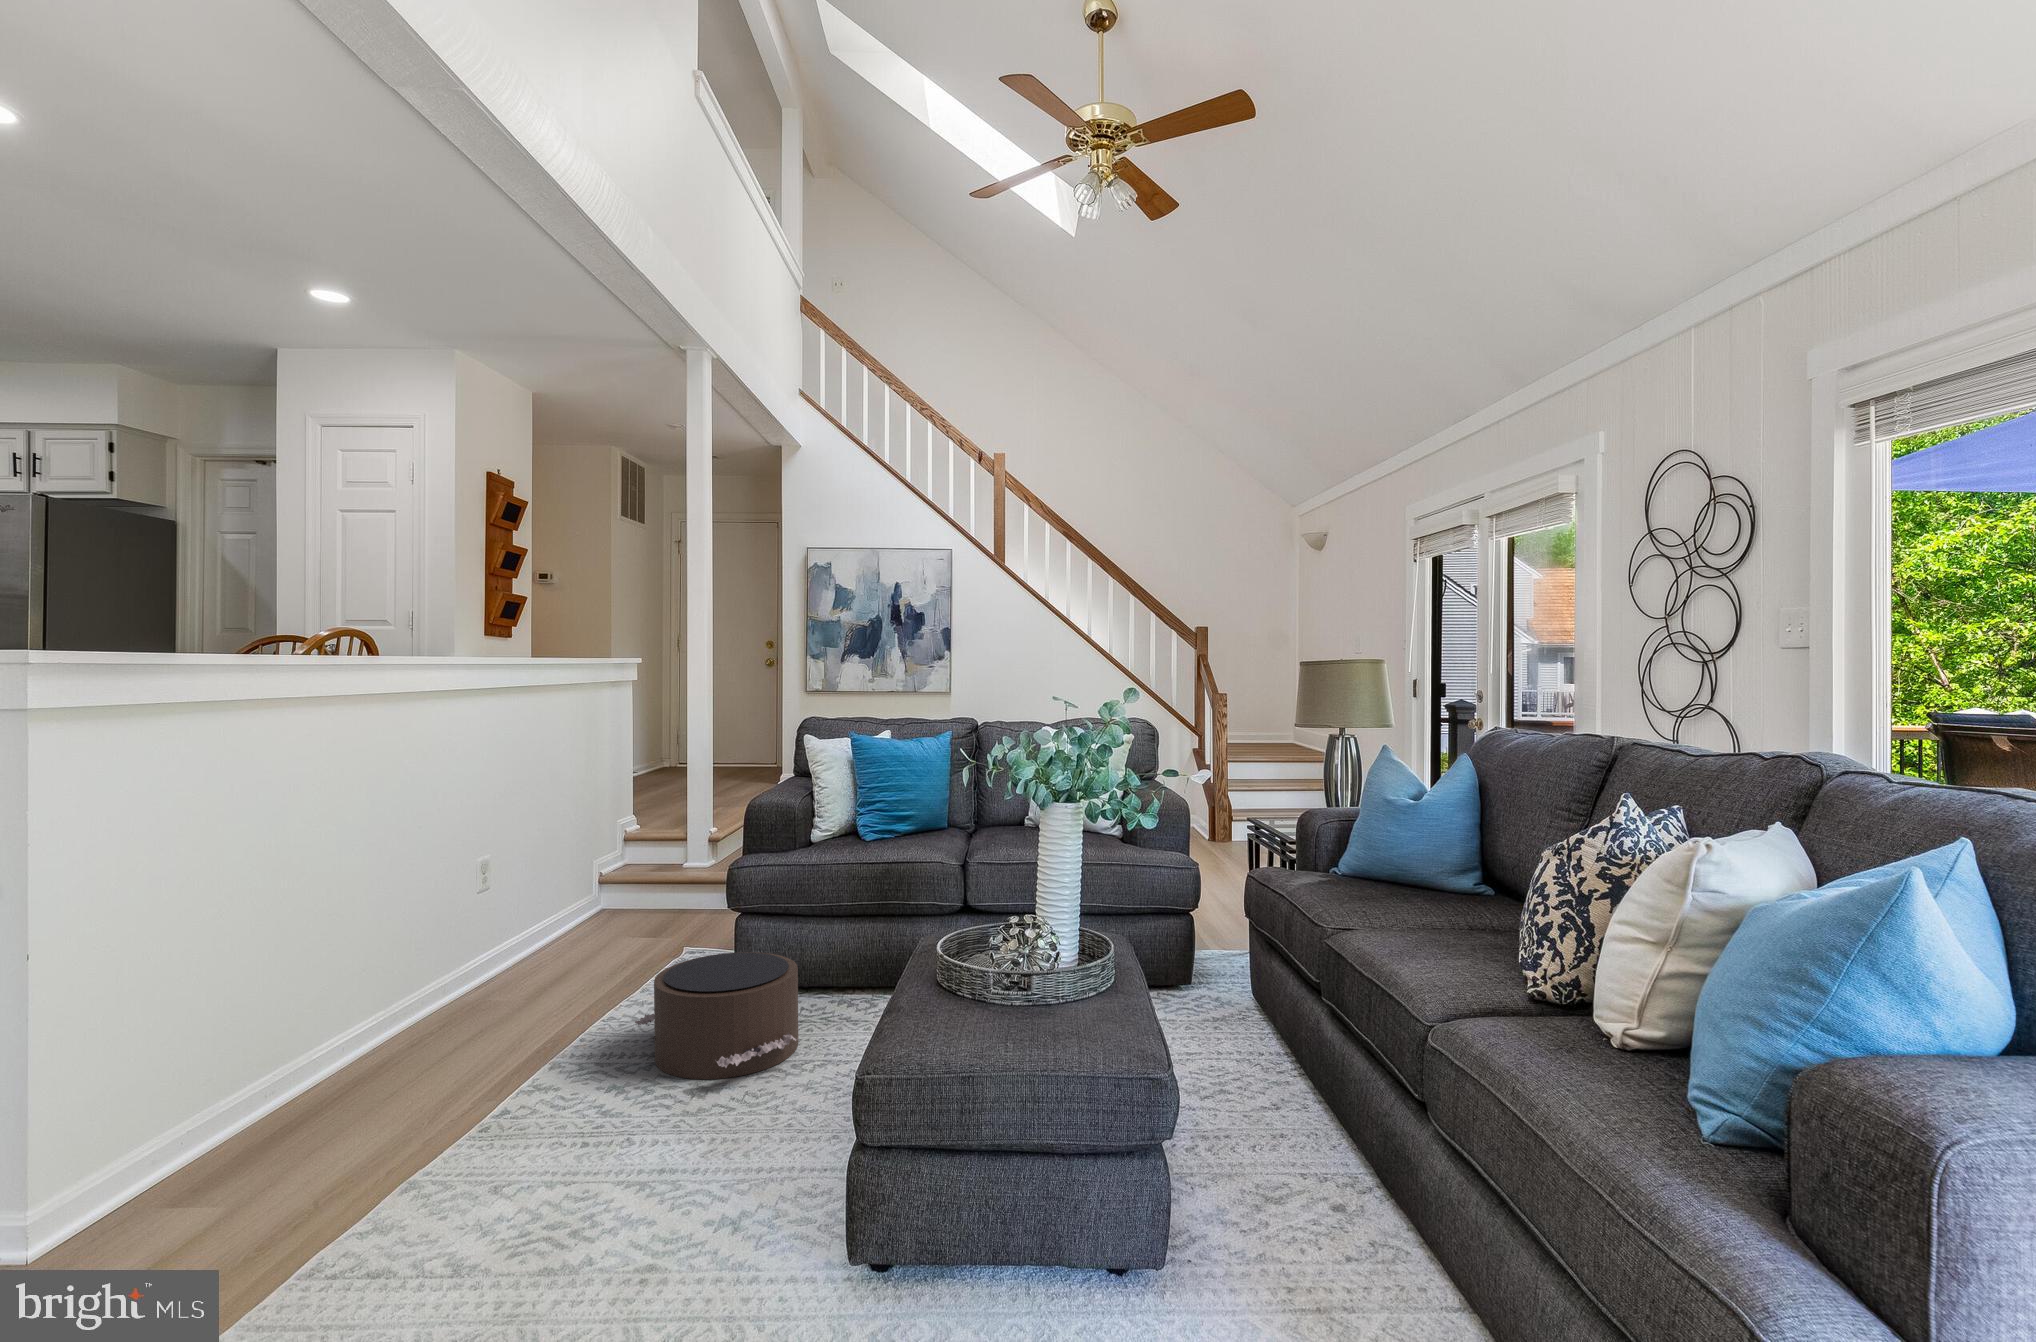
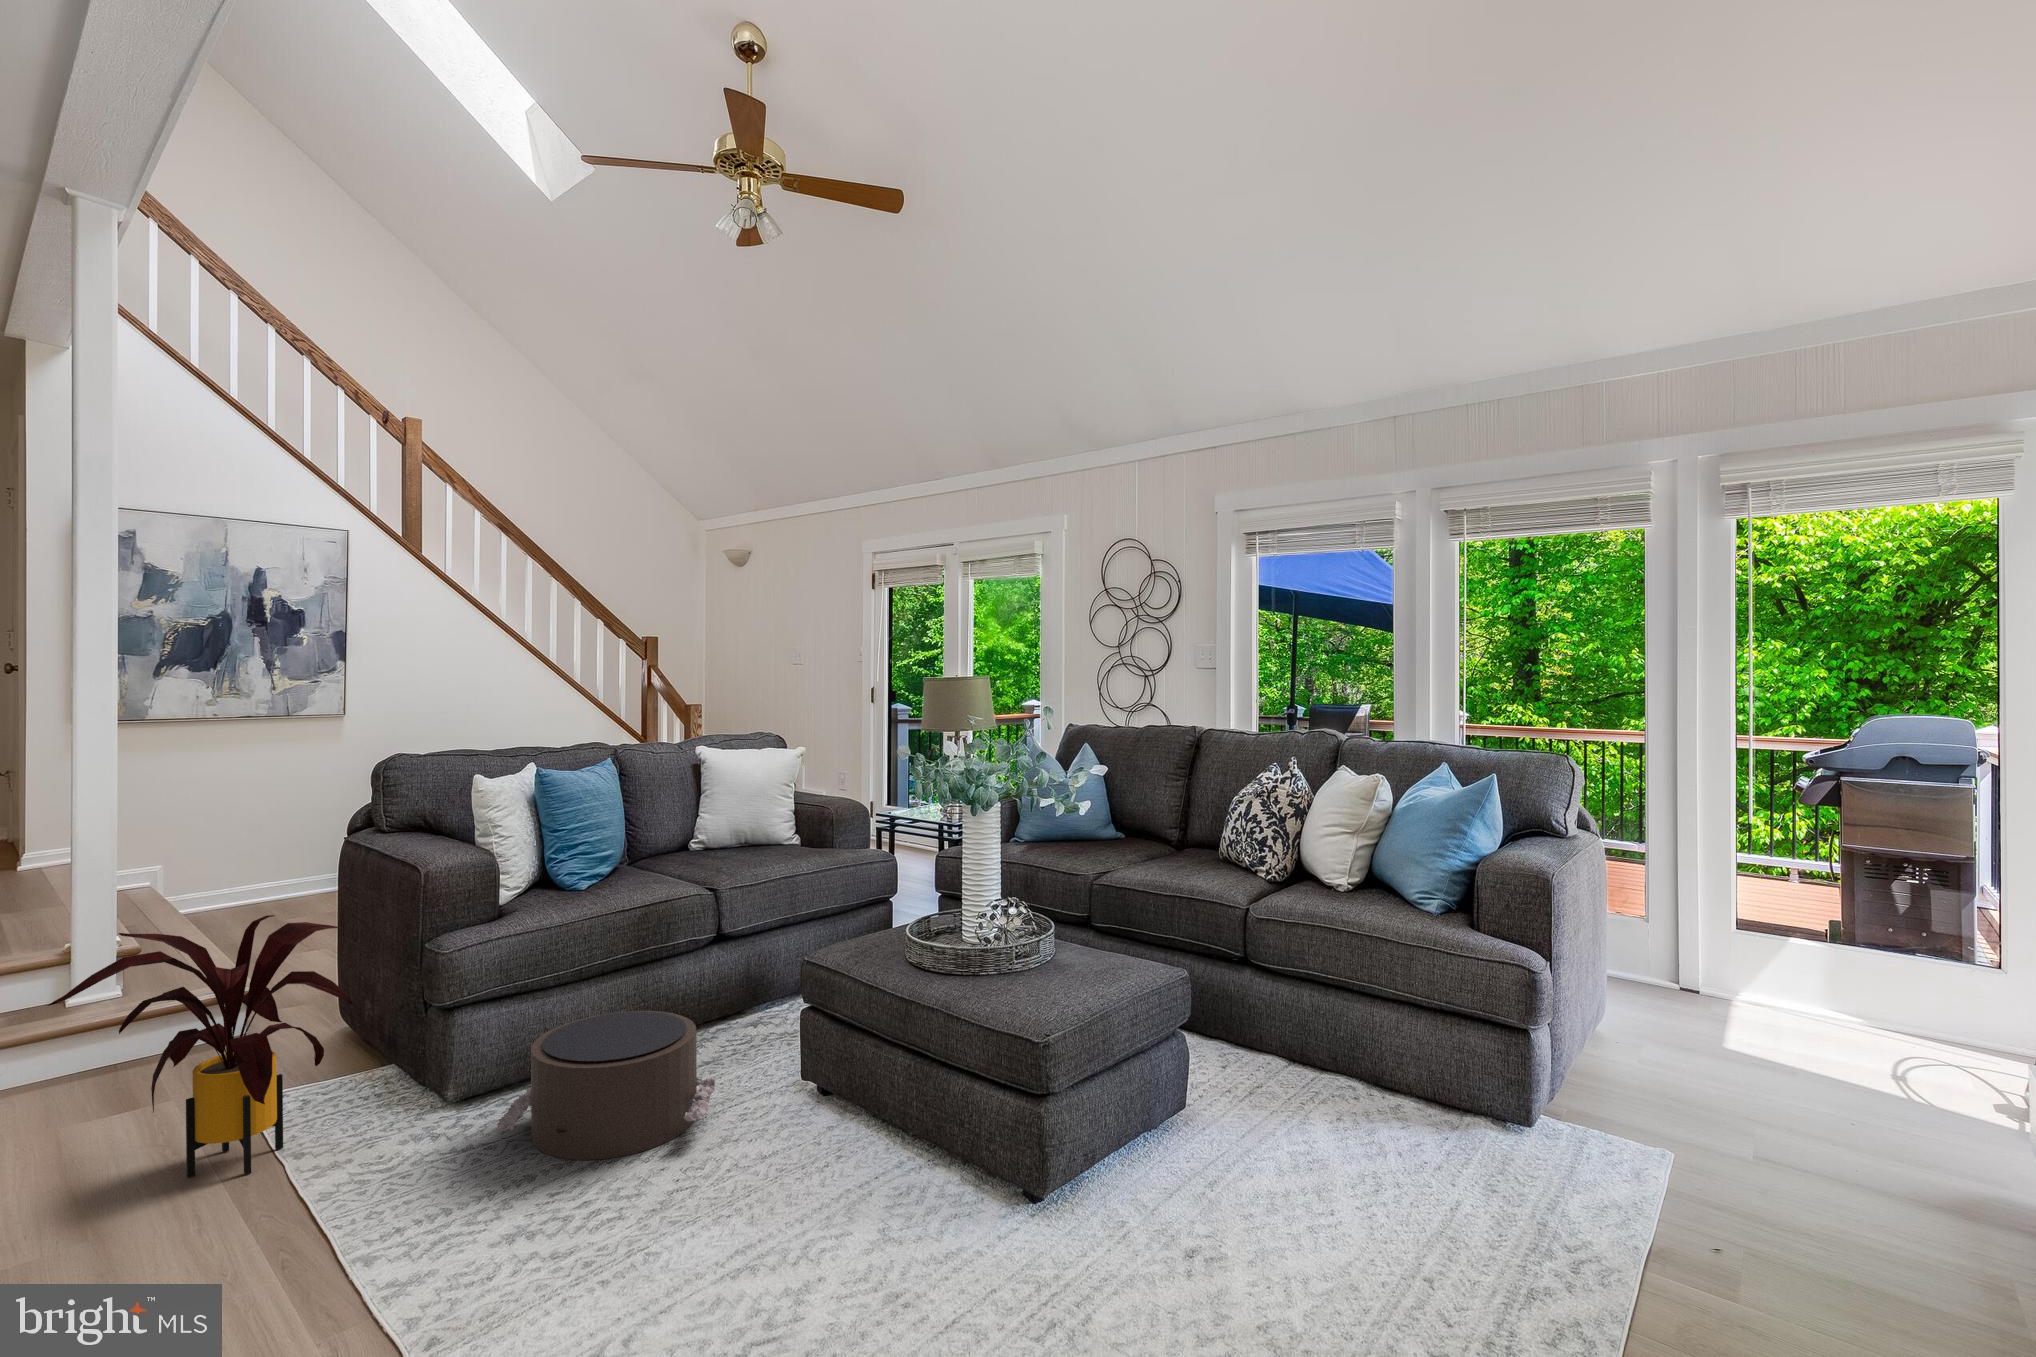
house plant: none [463,822,662,1003] -> present [48,915,353,1177]

